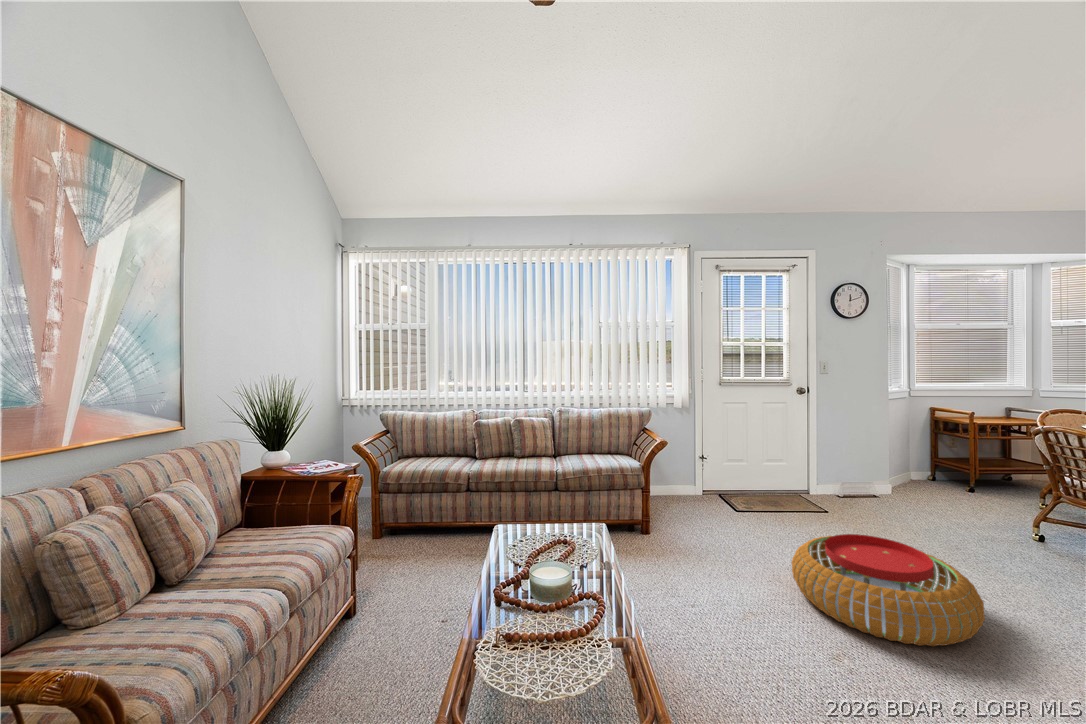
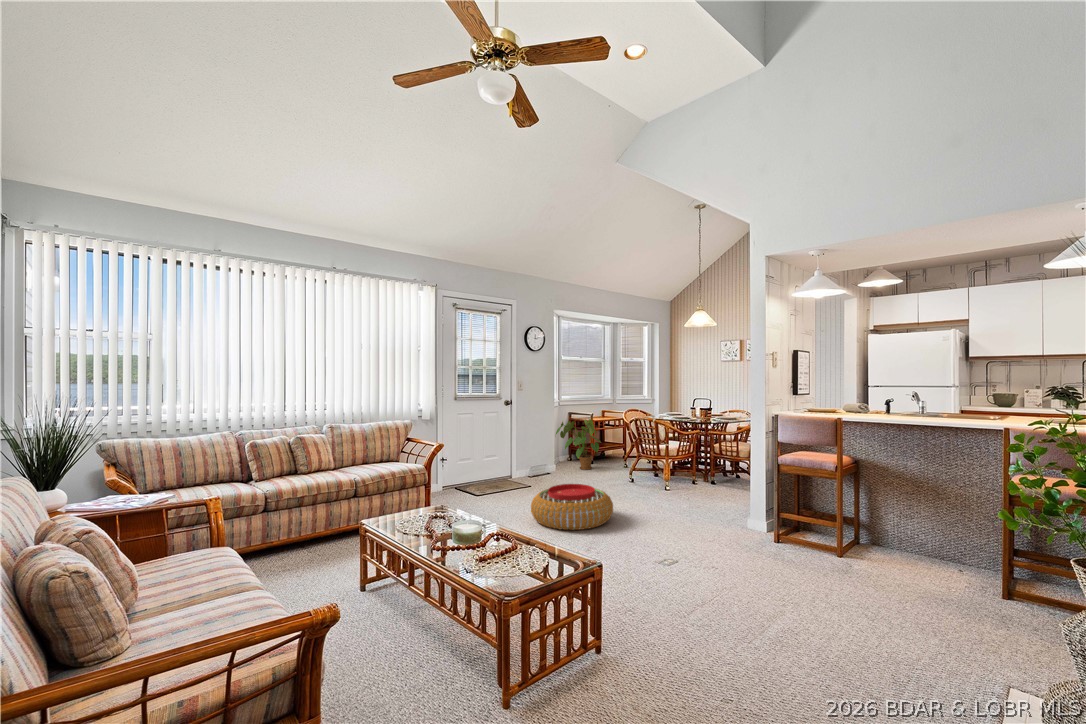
house plant: none [896,420,997,503] -> present [556,419,600,470]

